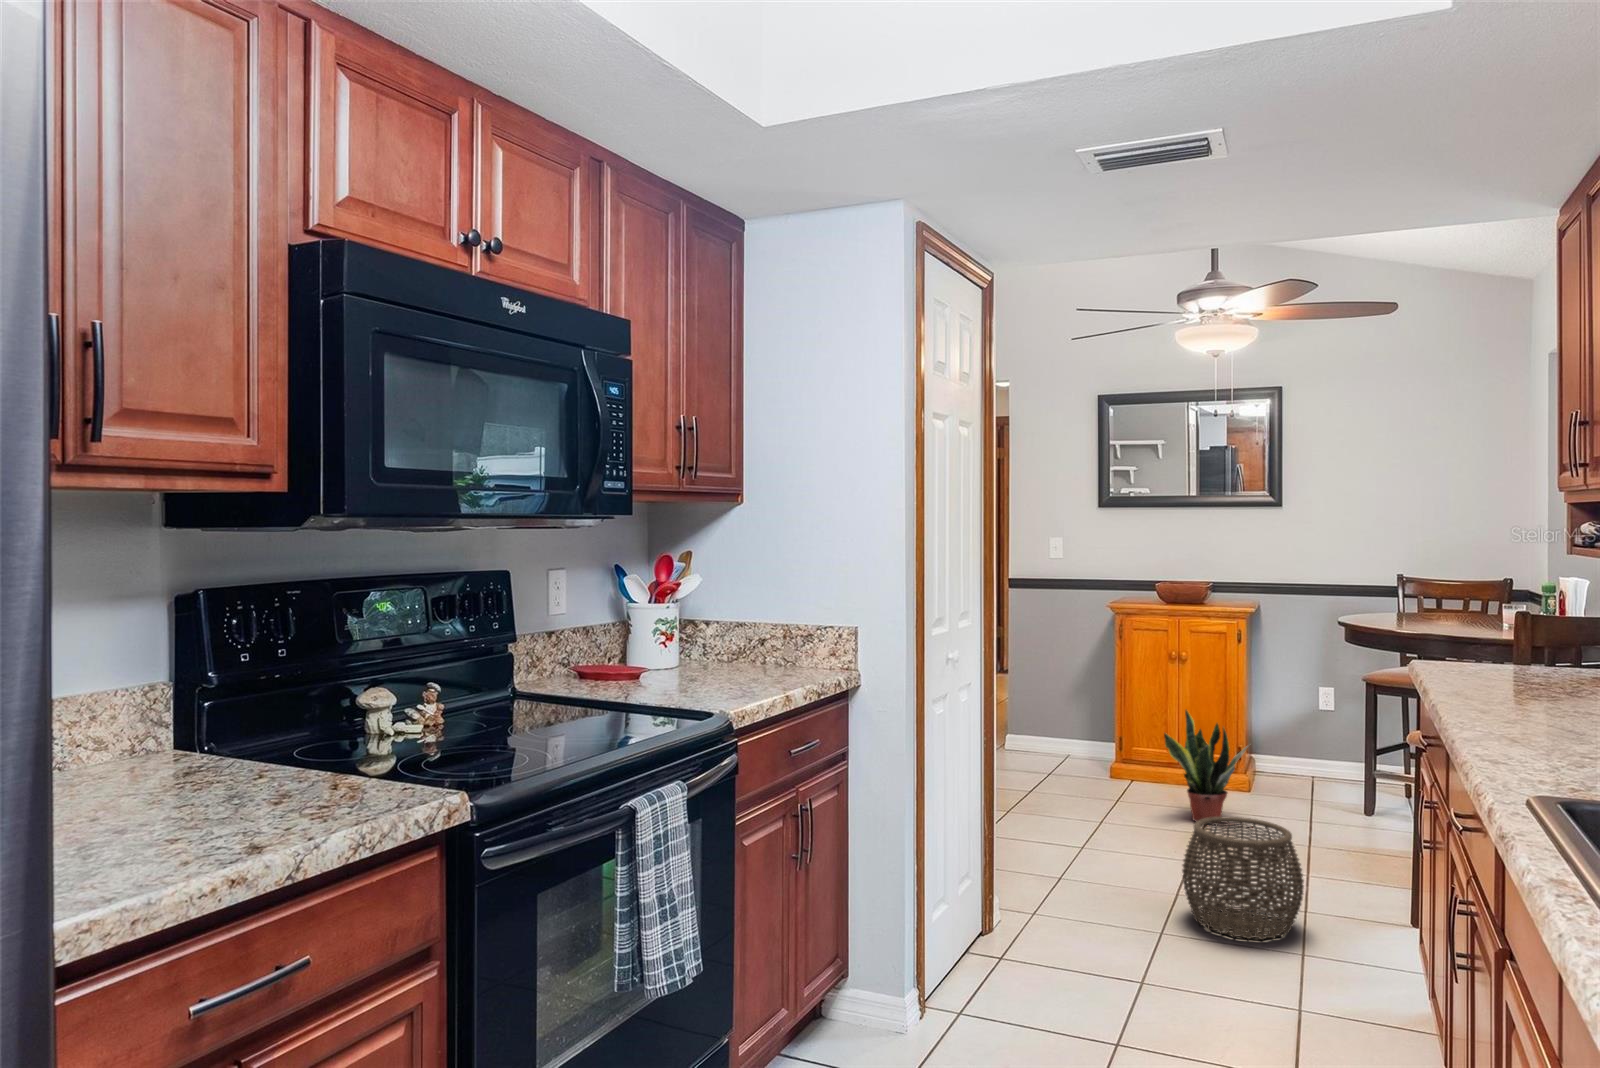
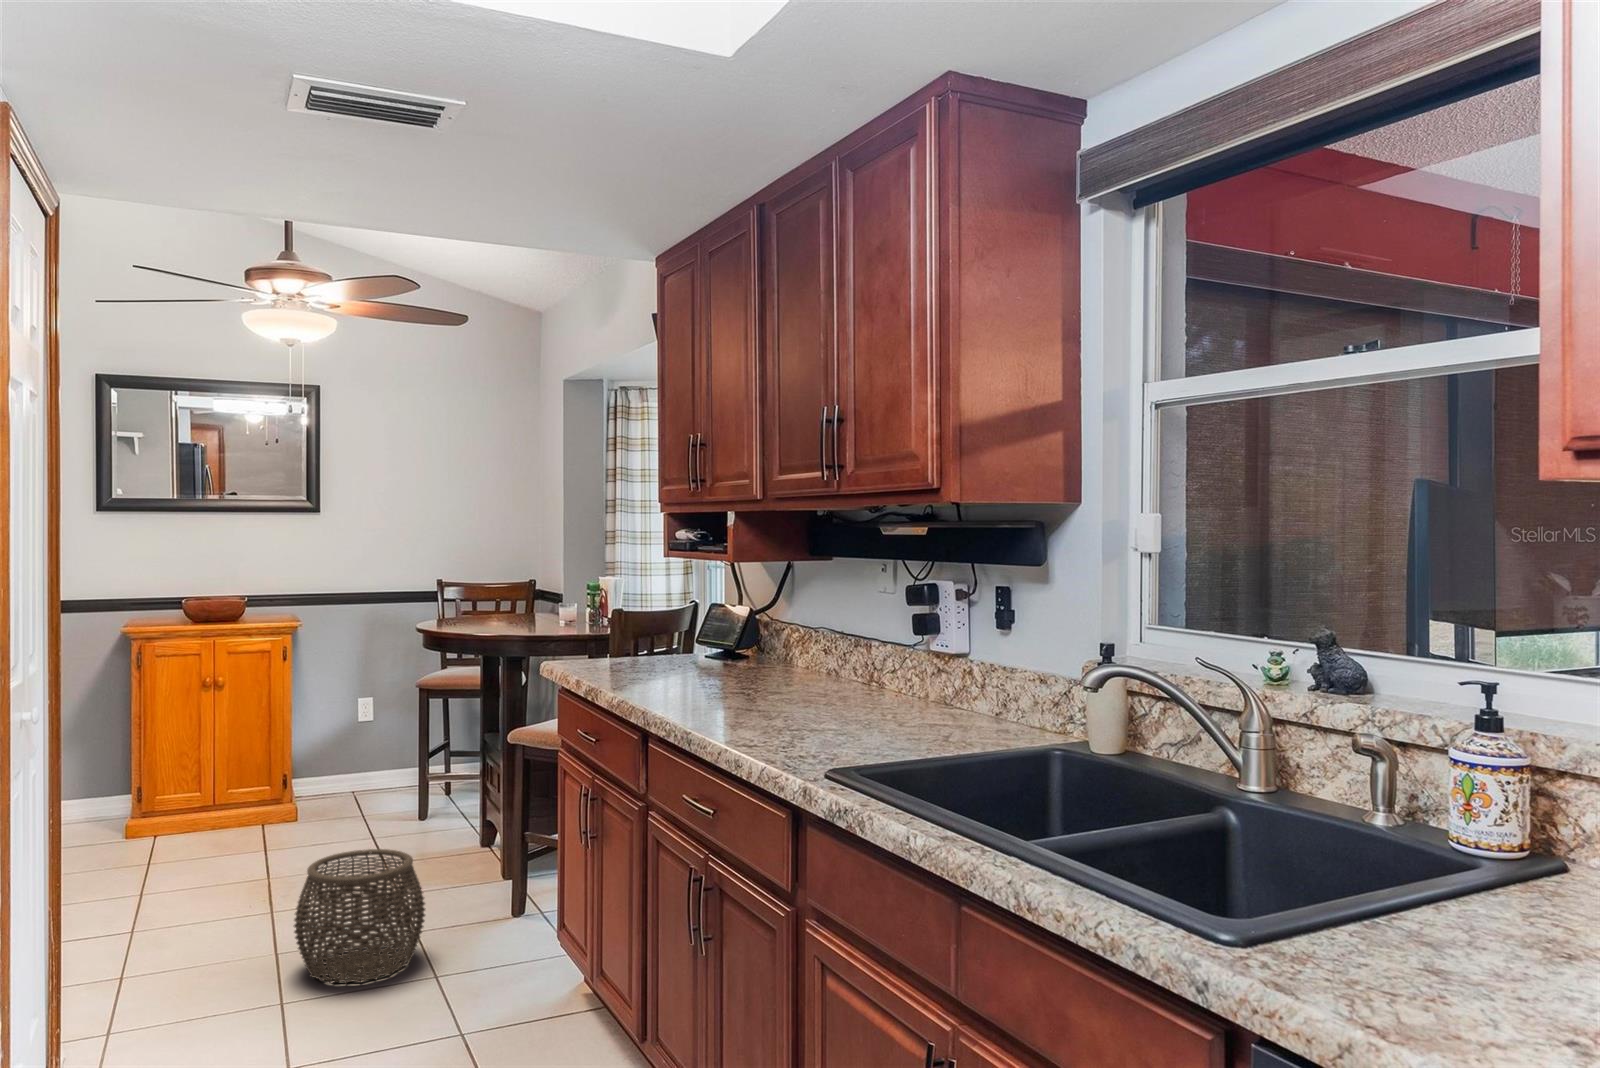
potted plant: present [1164,709,1247,824] -> none [221,742,317,868]

